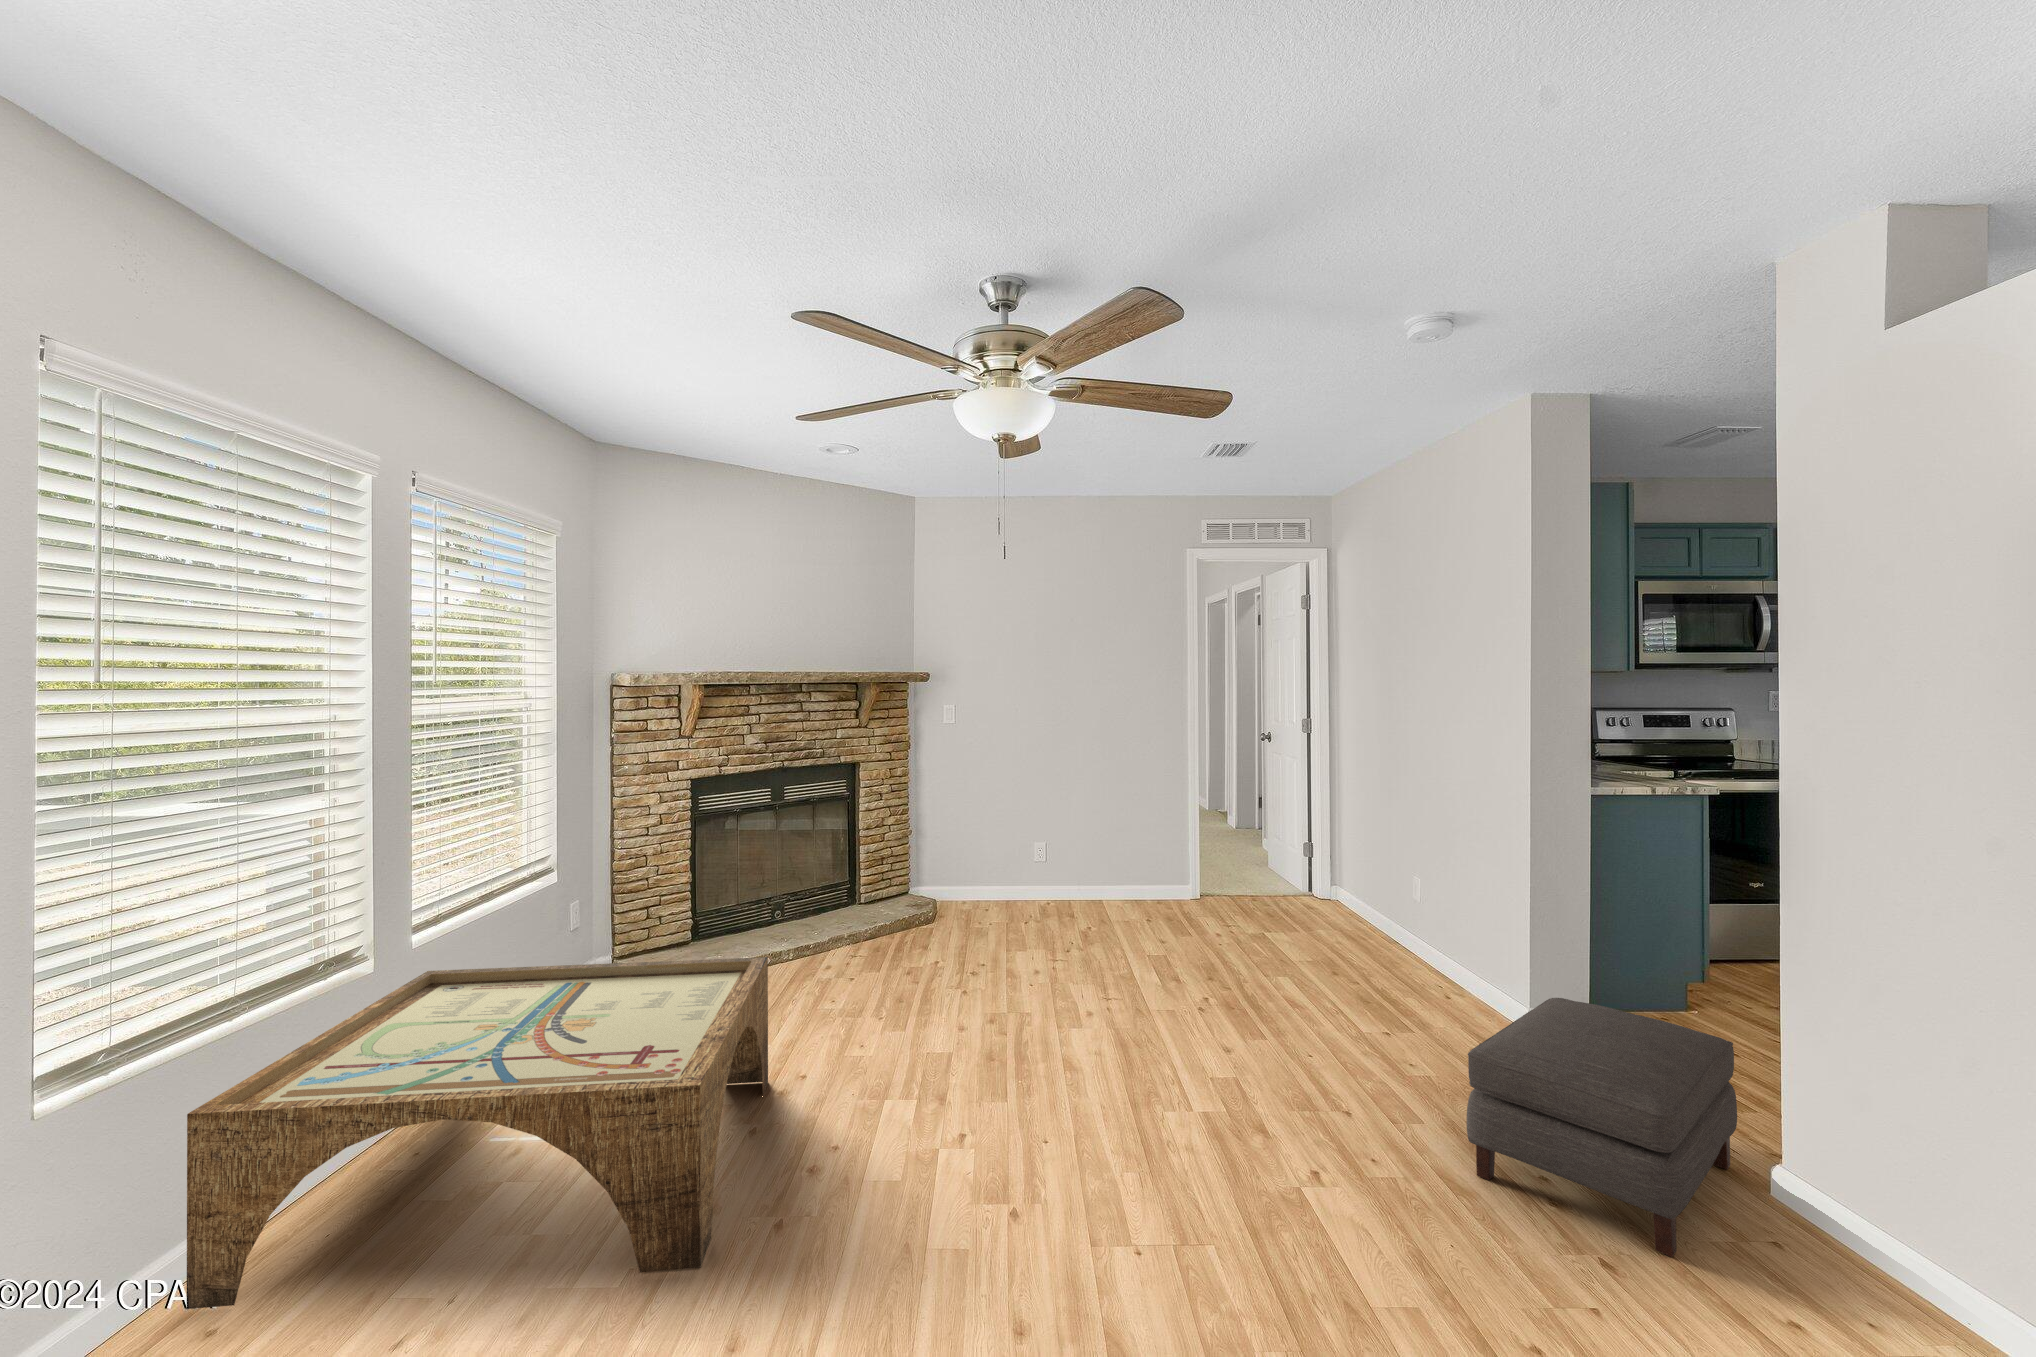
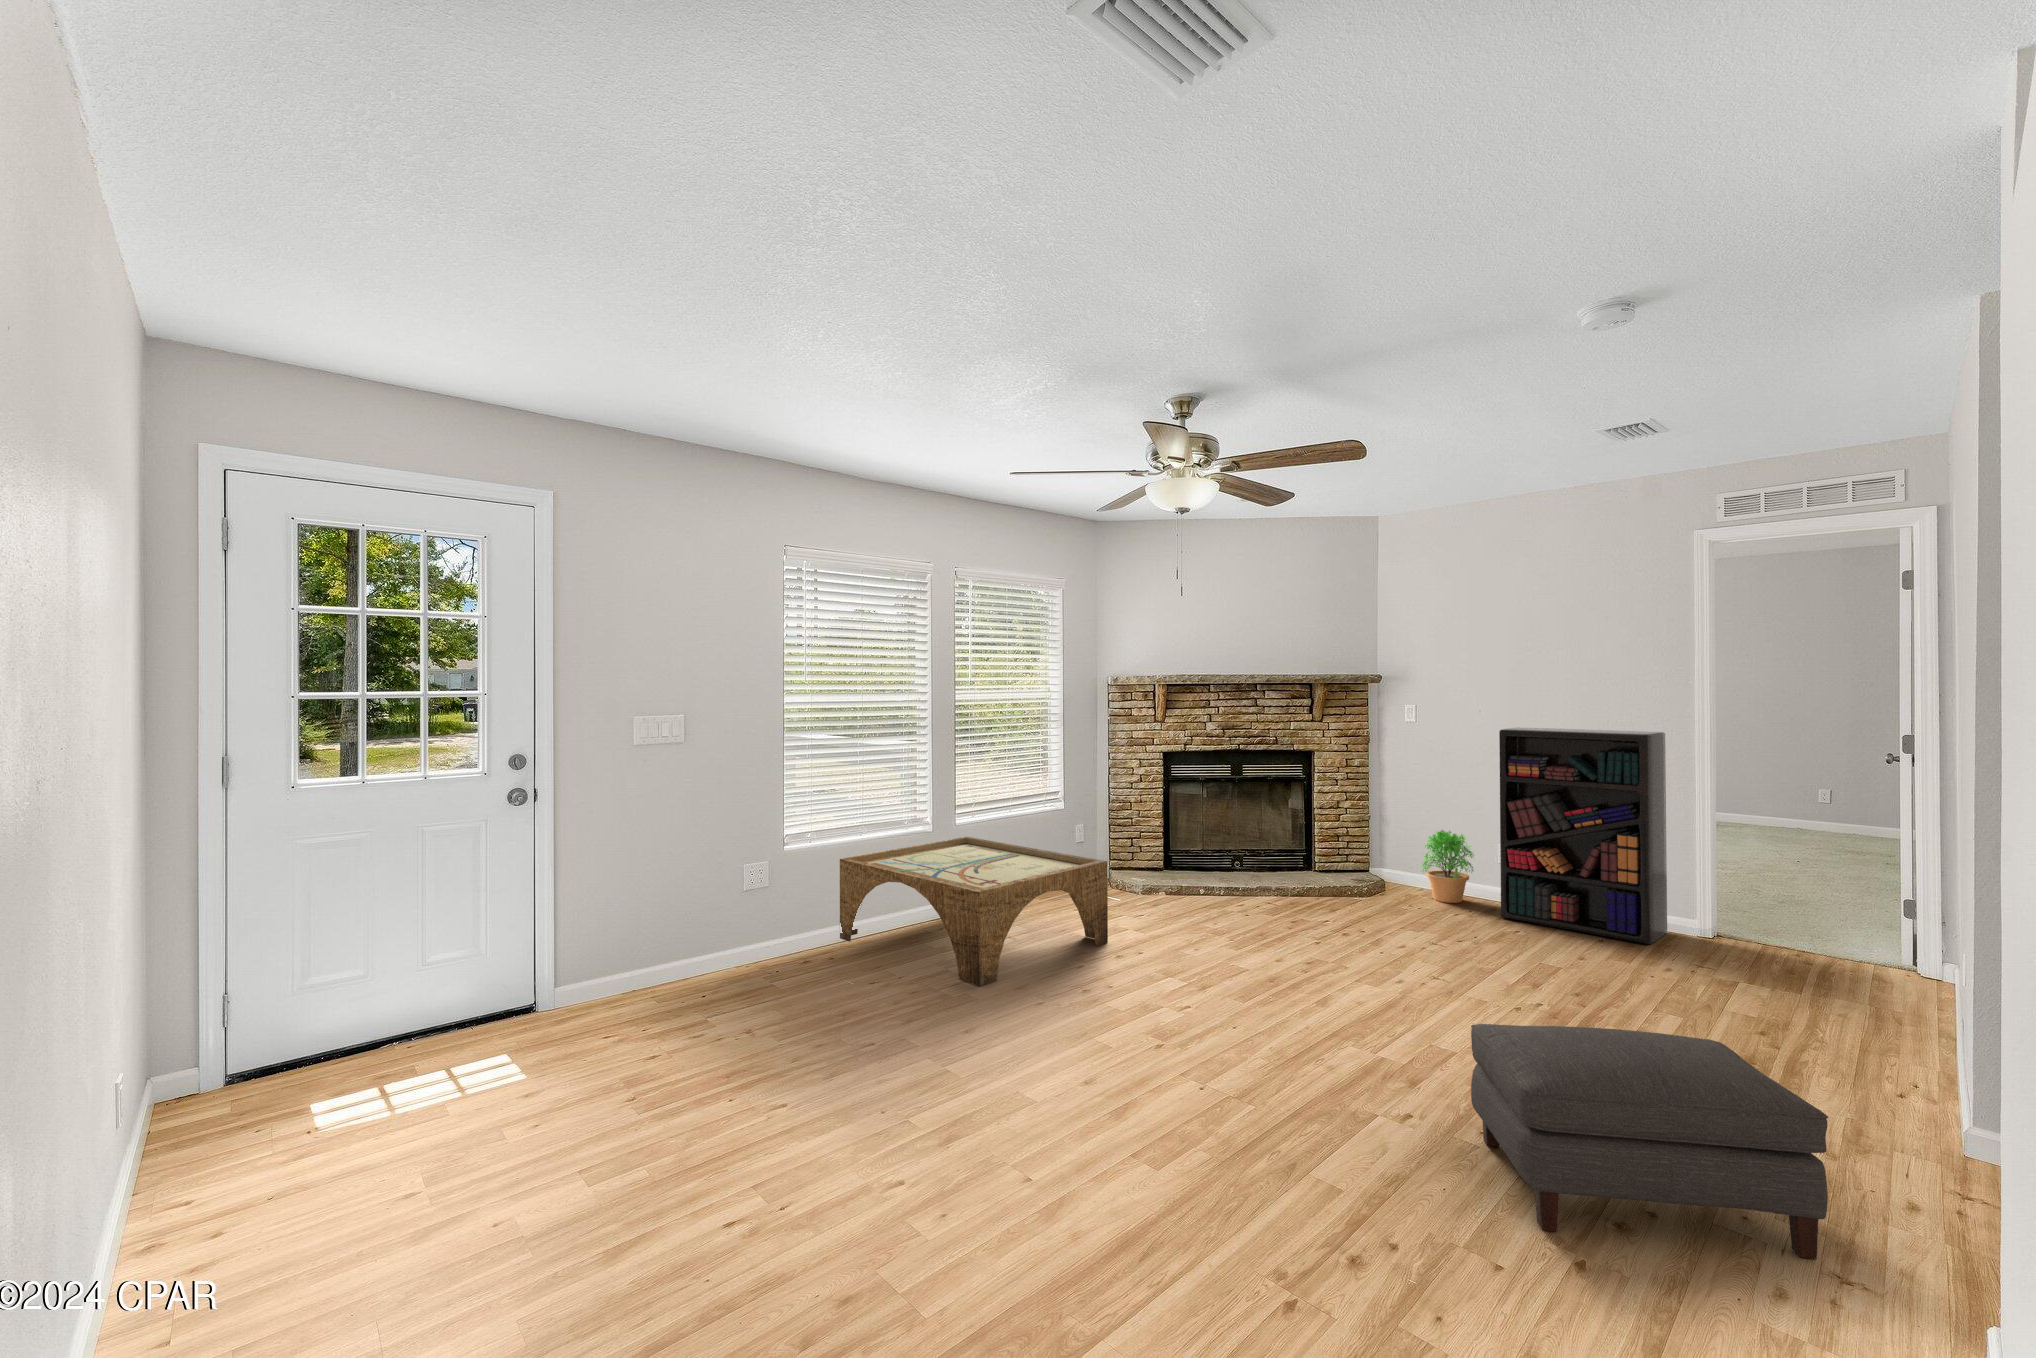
bookshelf: none [1055,725,1182,913] -> present [1499,727,1667,944]
potted plant: none [967,833,1024,909] -> present [1421,830,1473,903]

